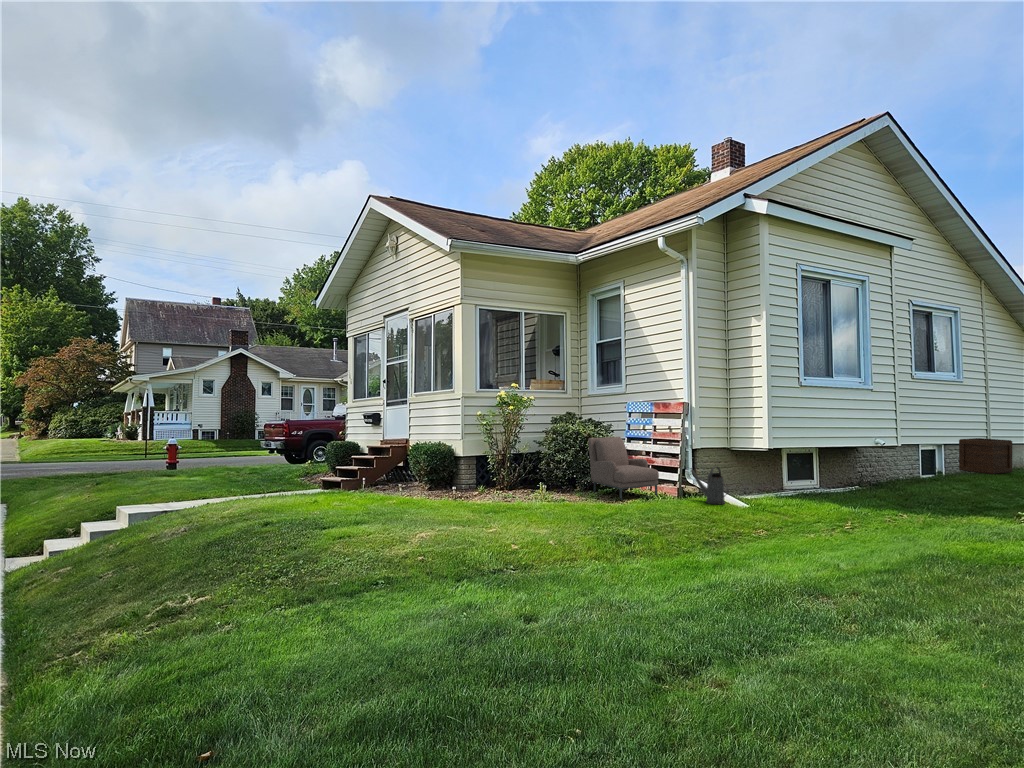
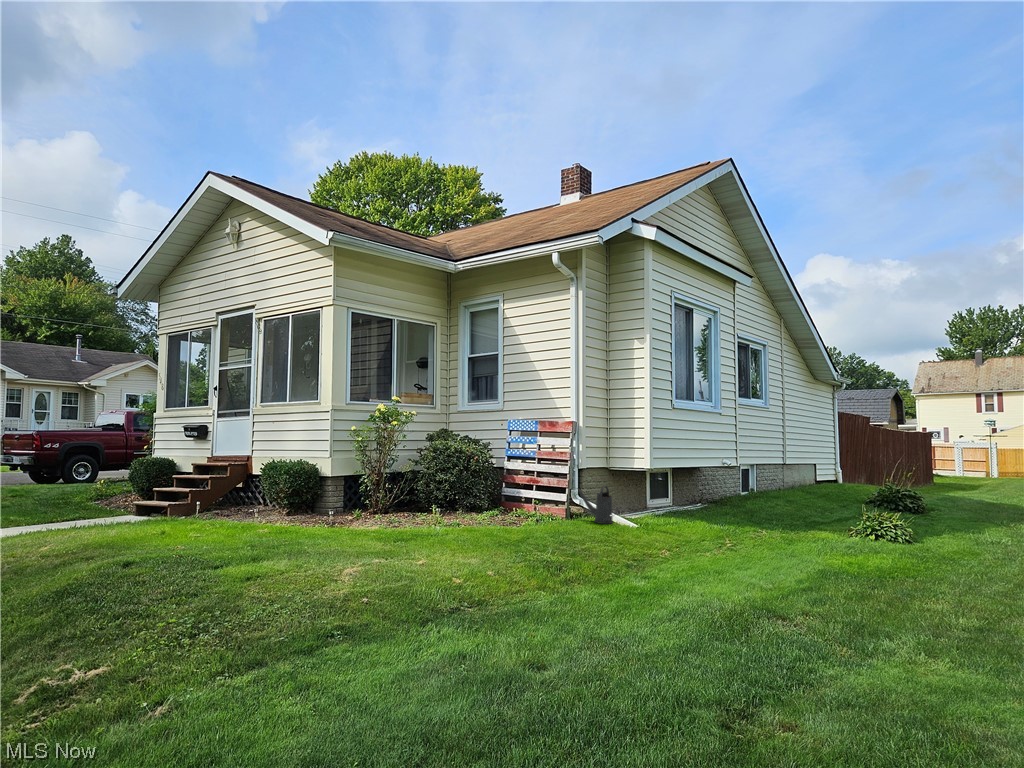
armchair: present [588,437,659,500] -> none [473,455,547,522]
wooden crate: present [959,438,1012,474] -> none [768,459,808,491]

